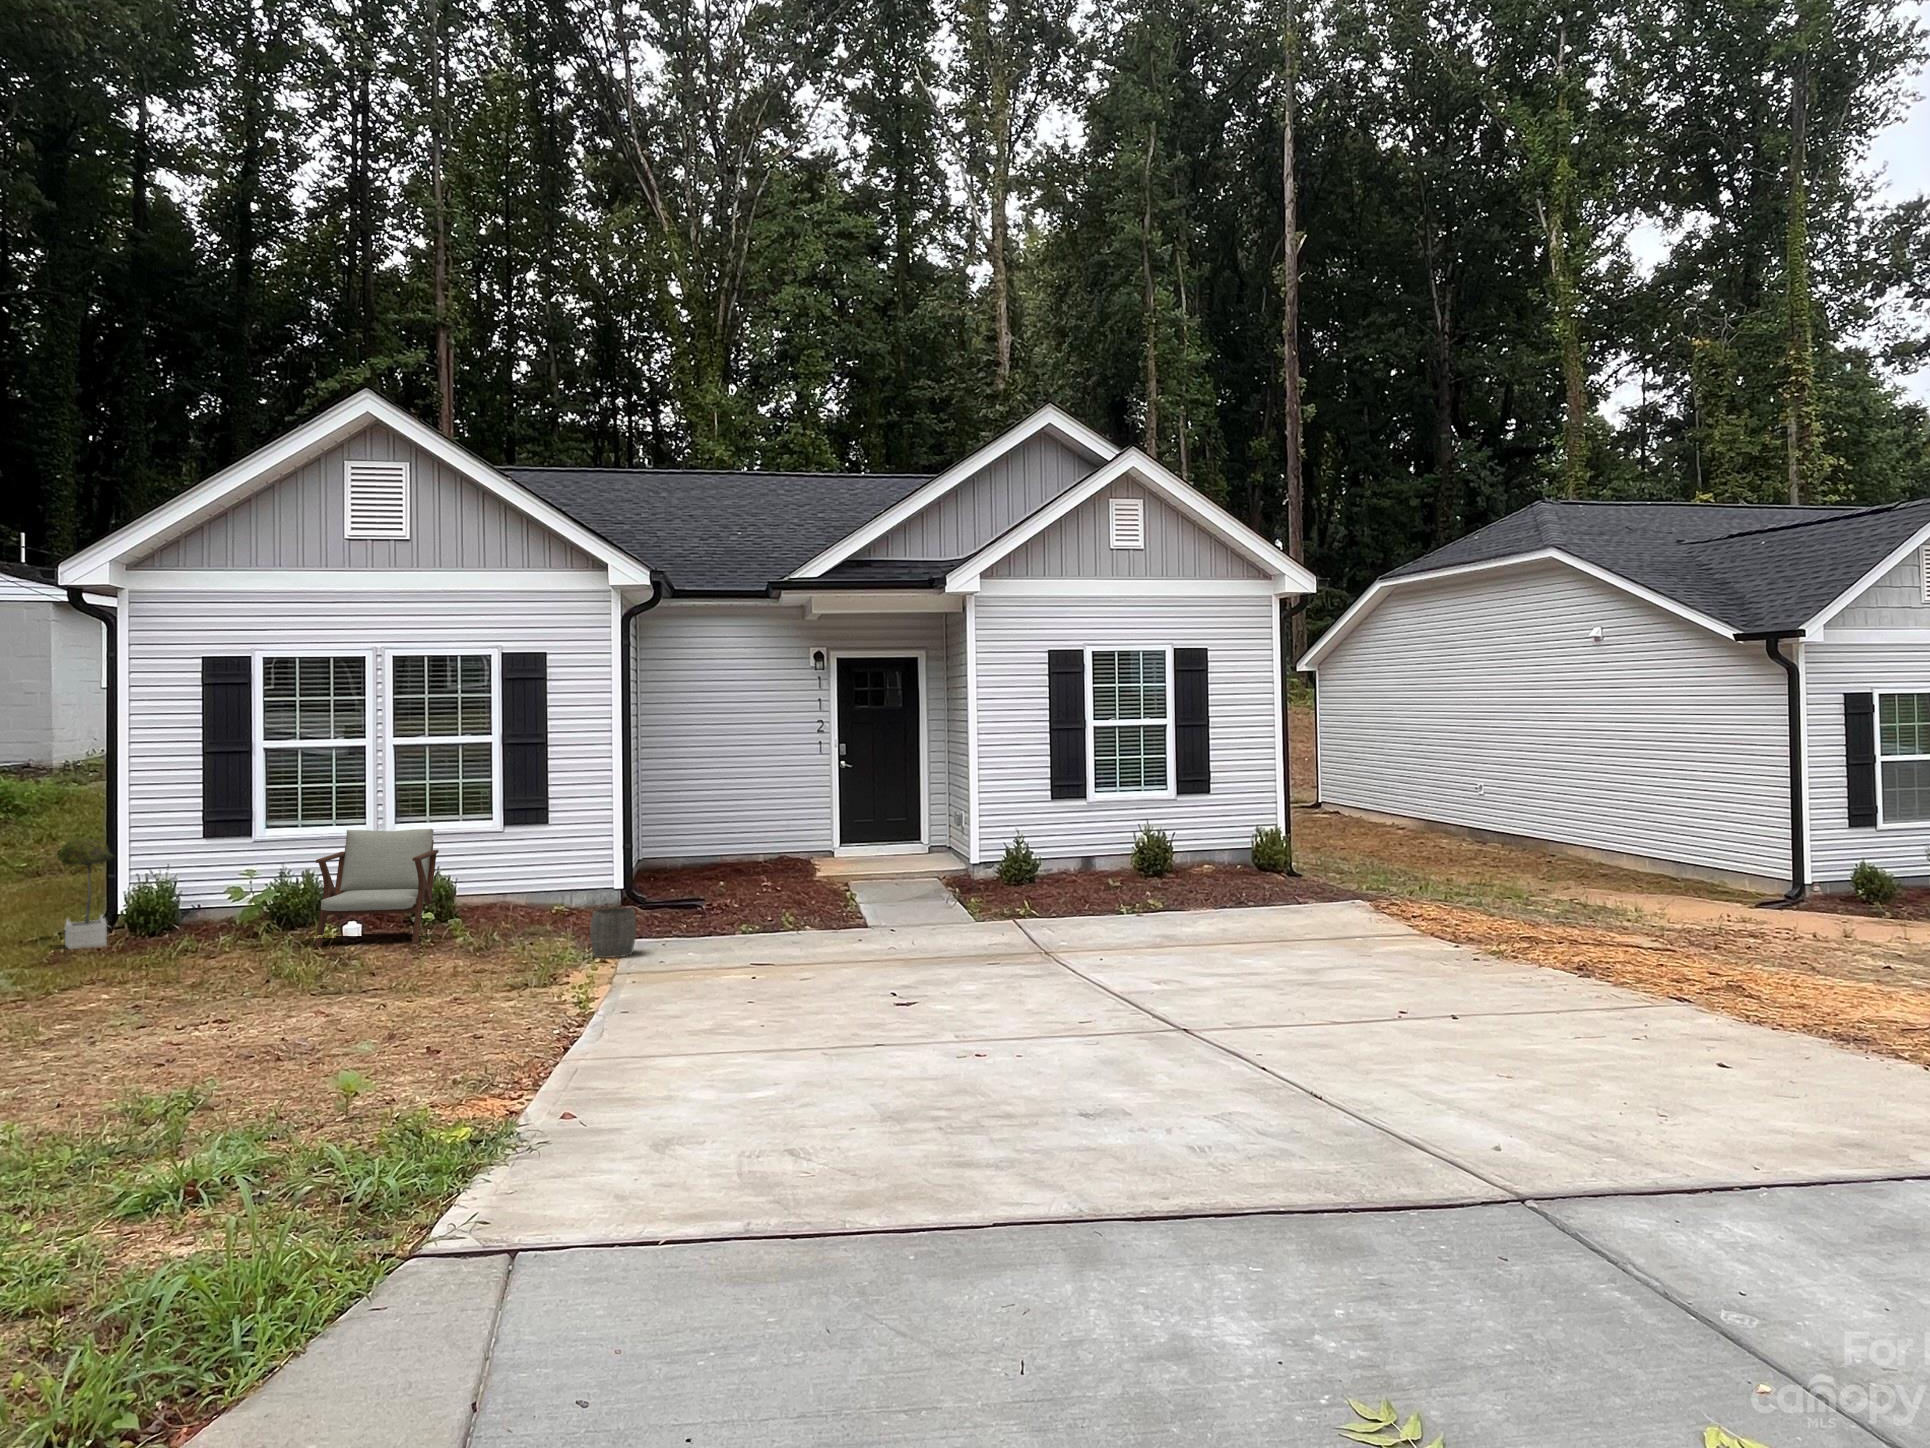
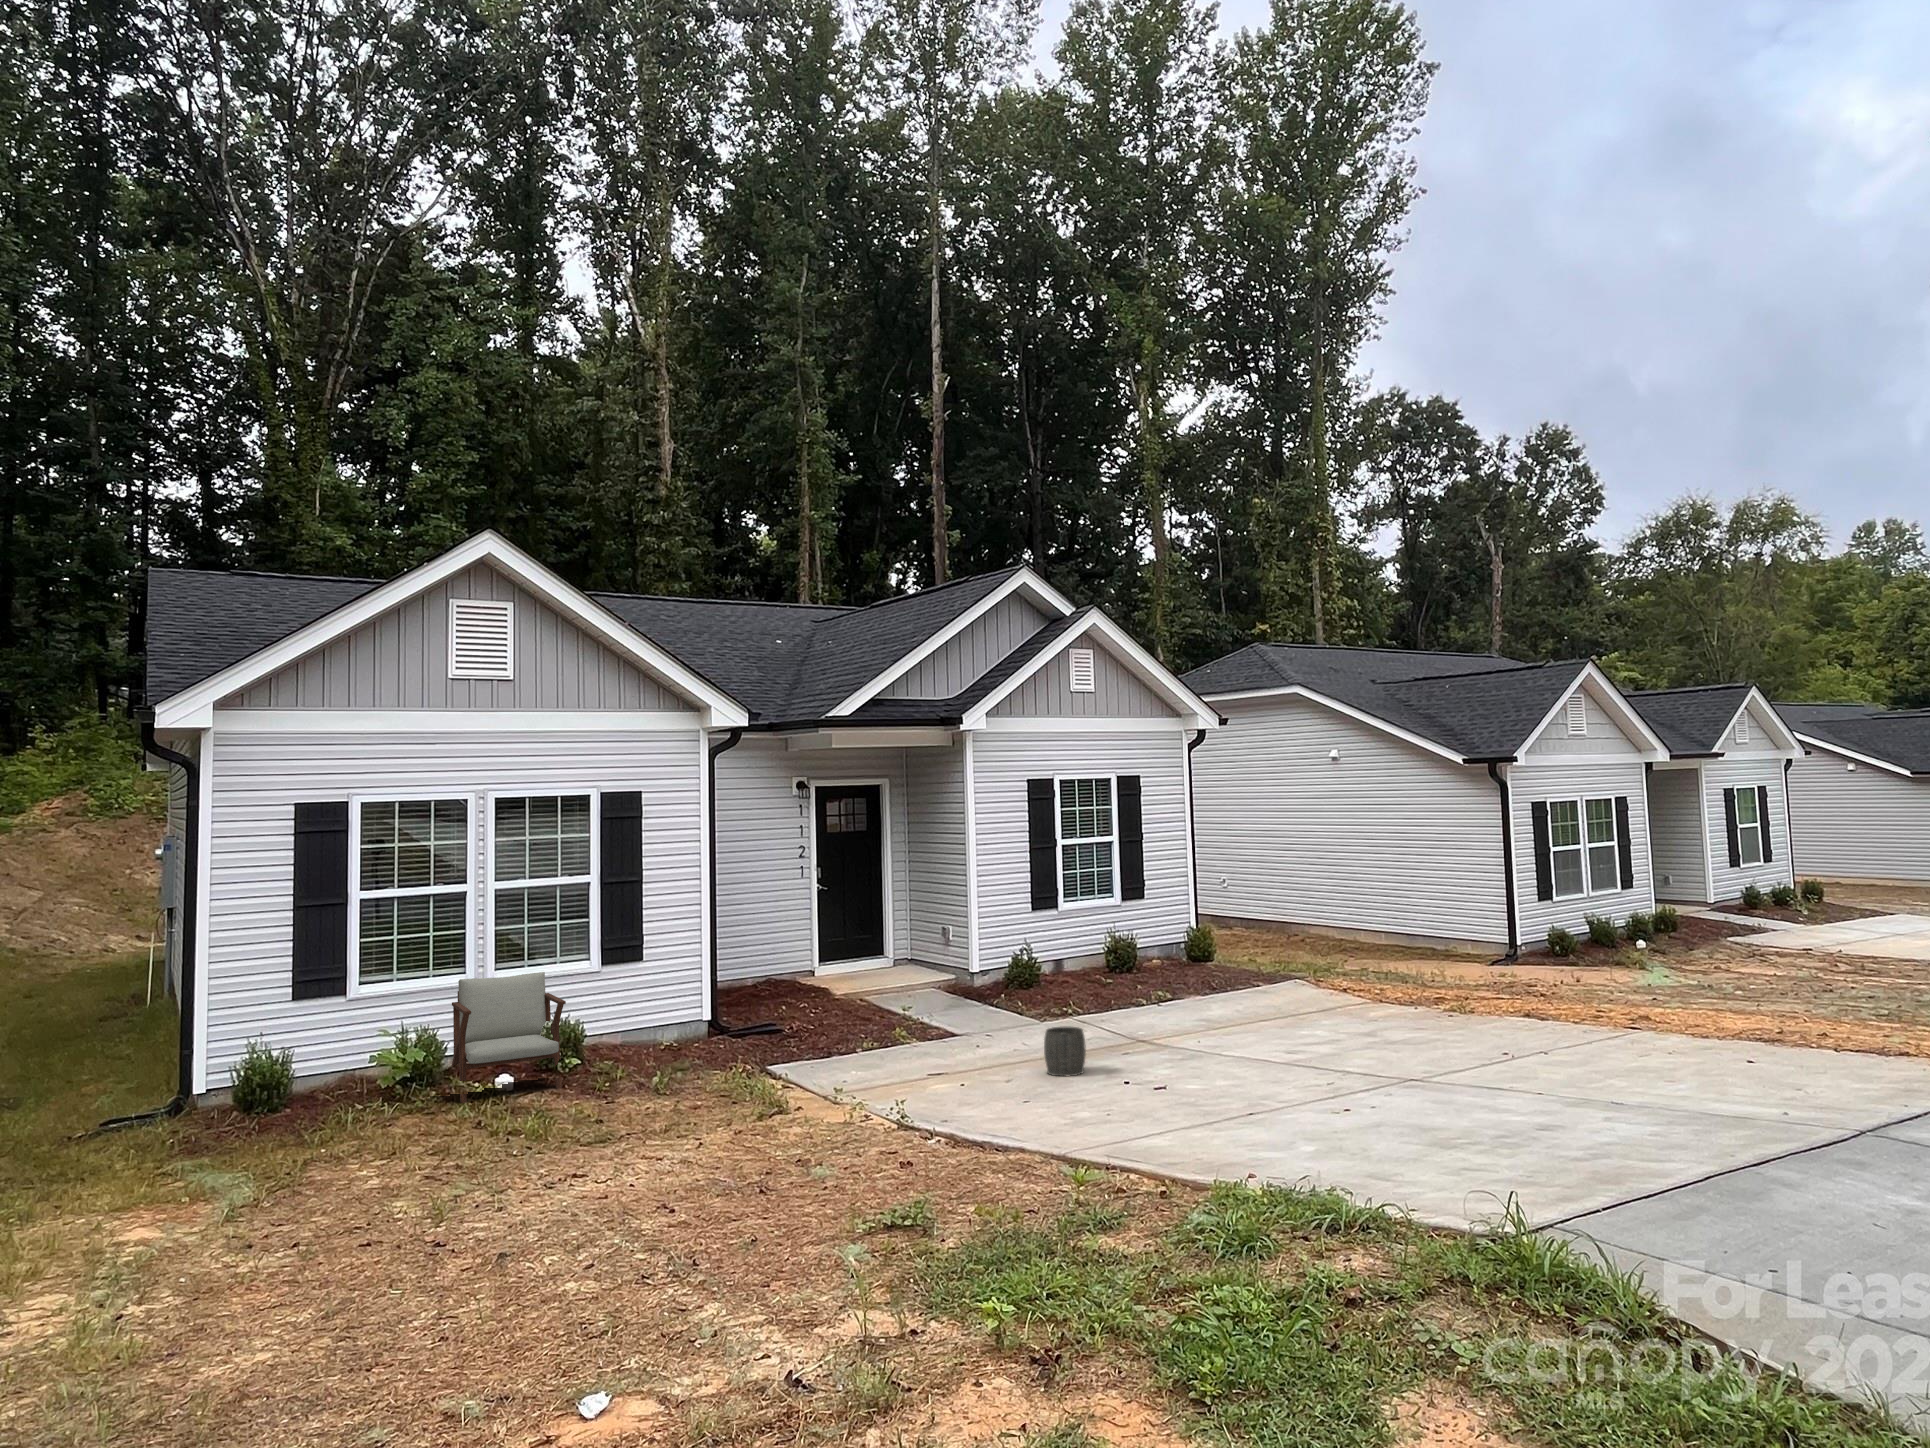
potted tree: present [57,837,114,949] -> none [138,1008,200,1138]
woven basket: present [590,908,636,958] -> present [1044,1027,1086,1076]

